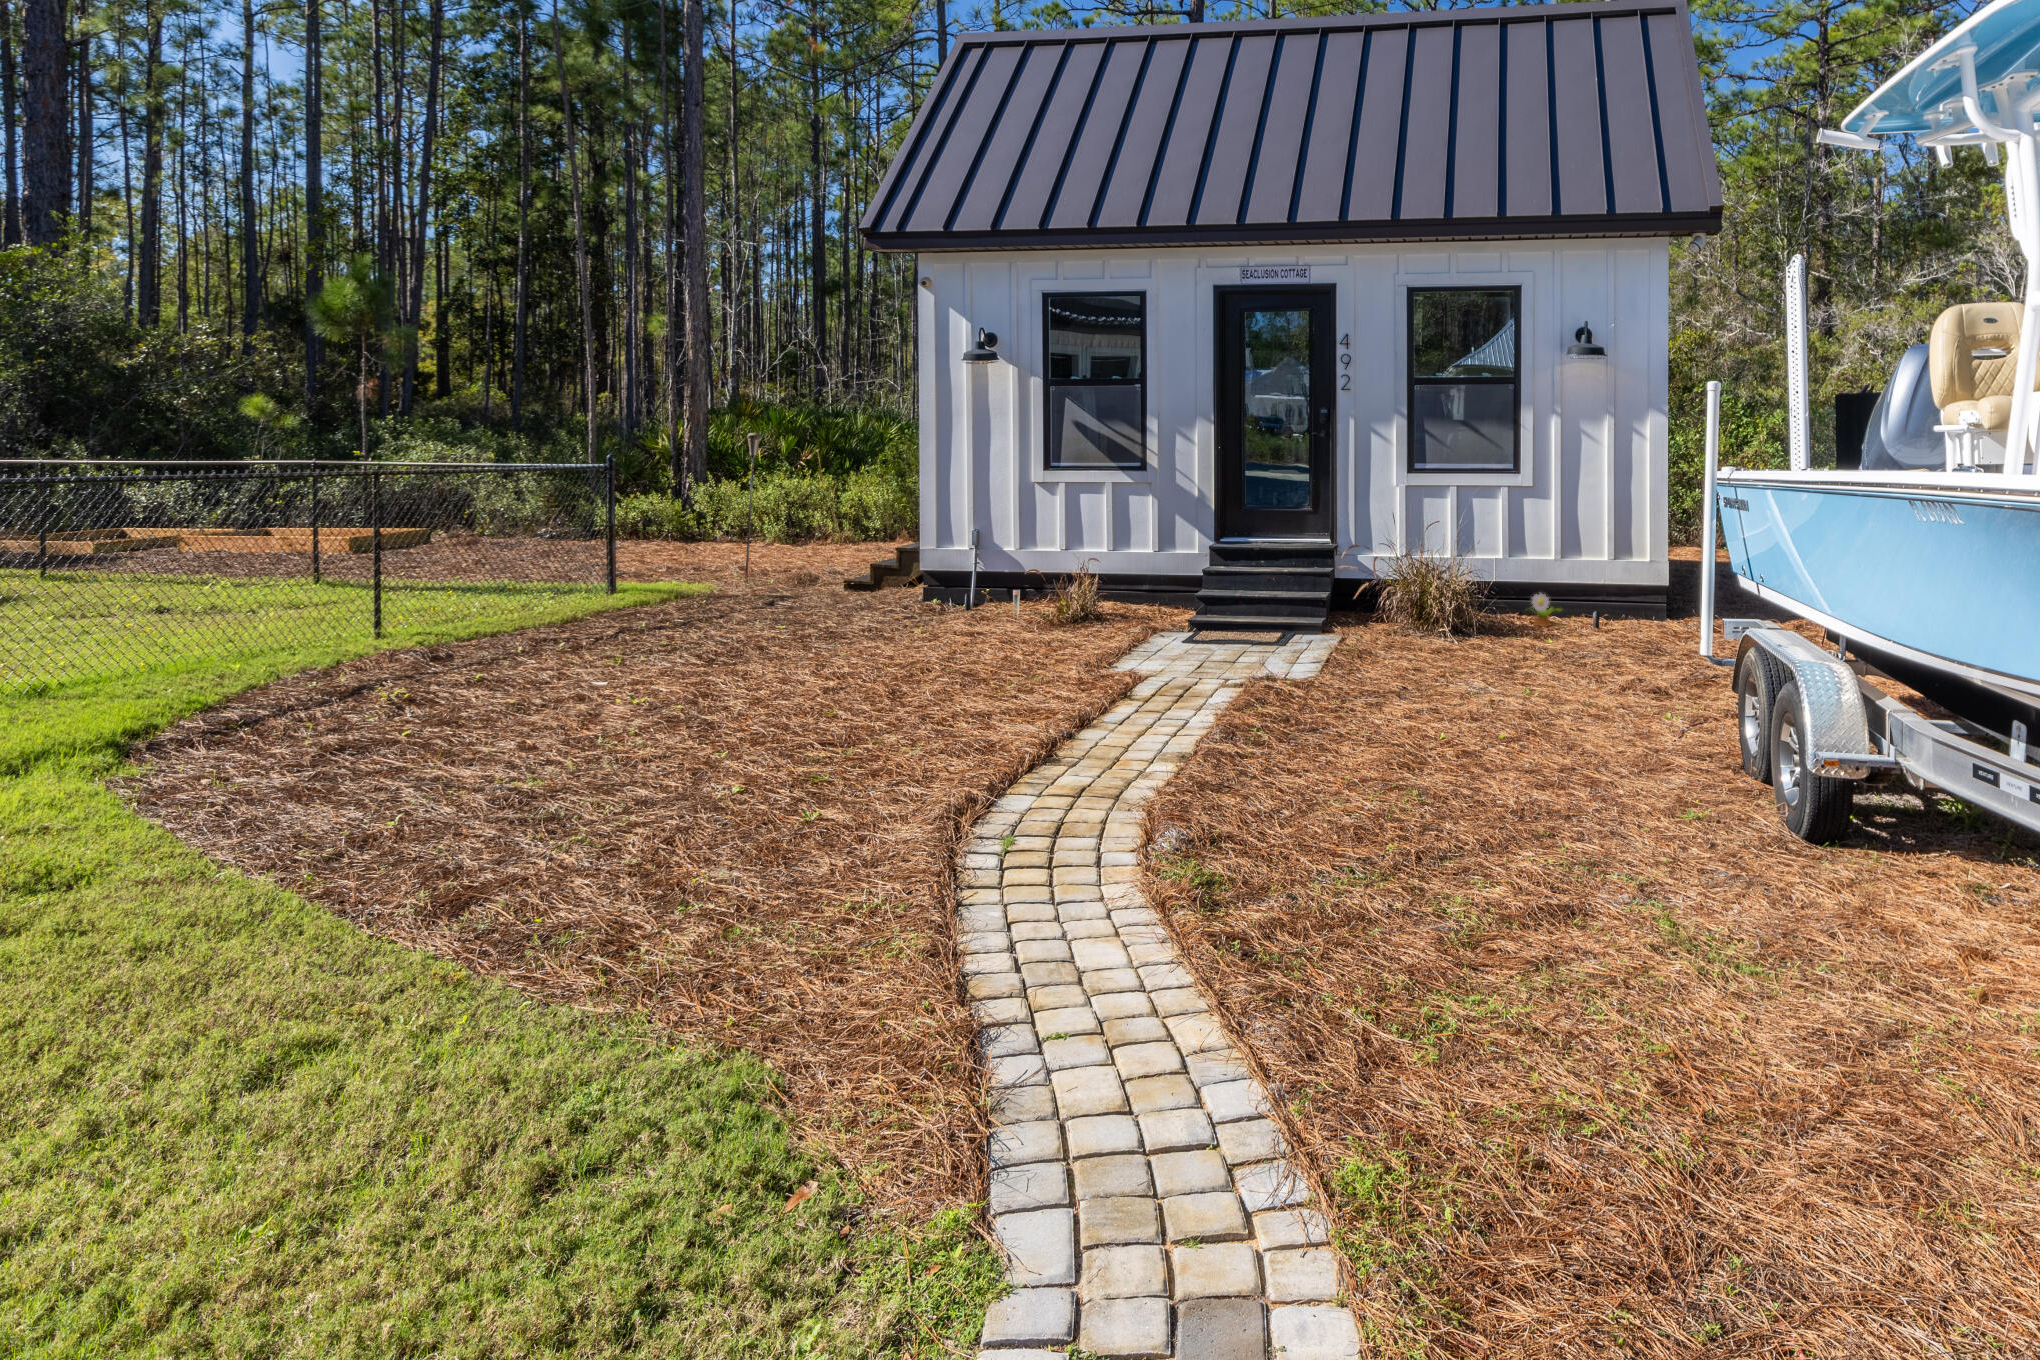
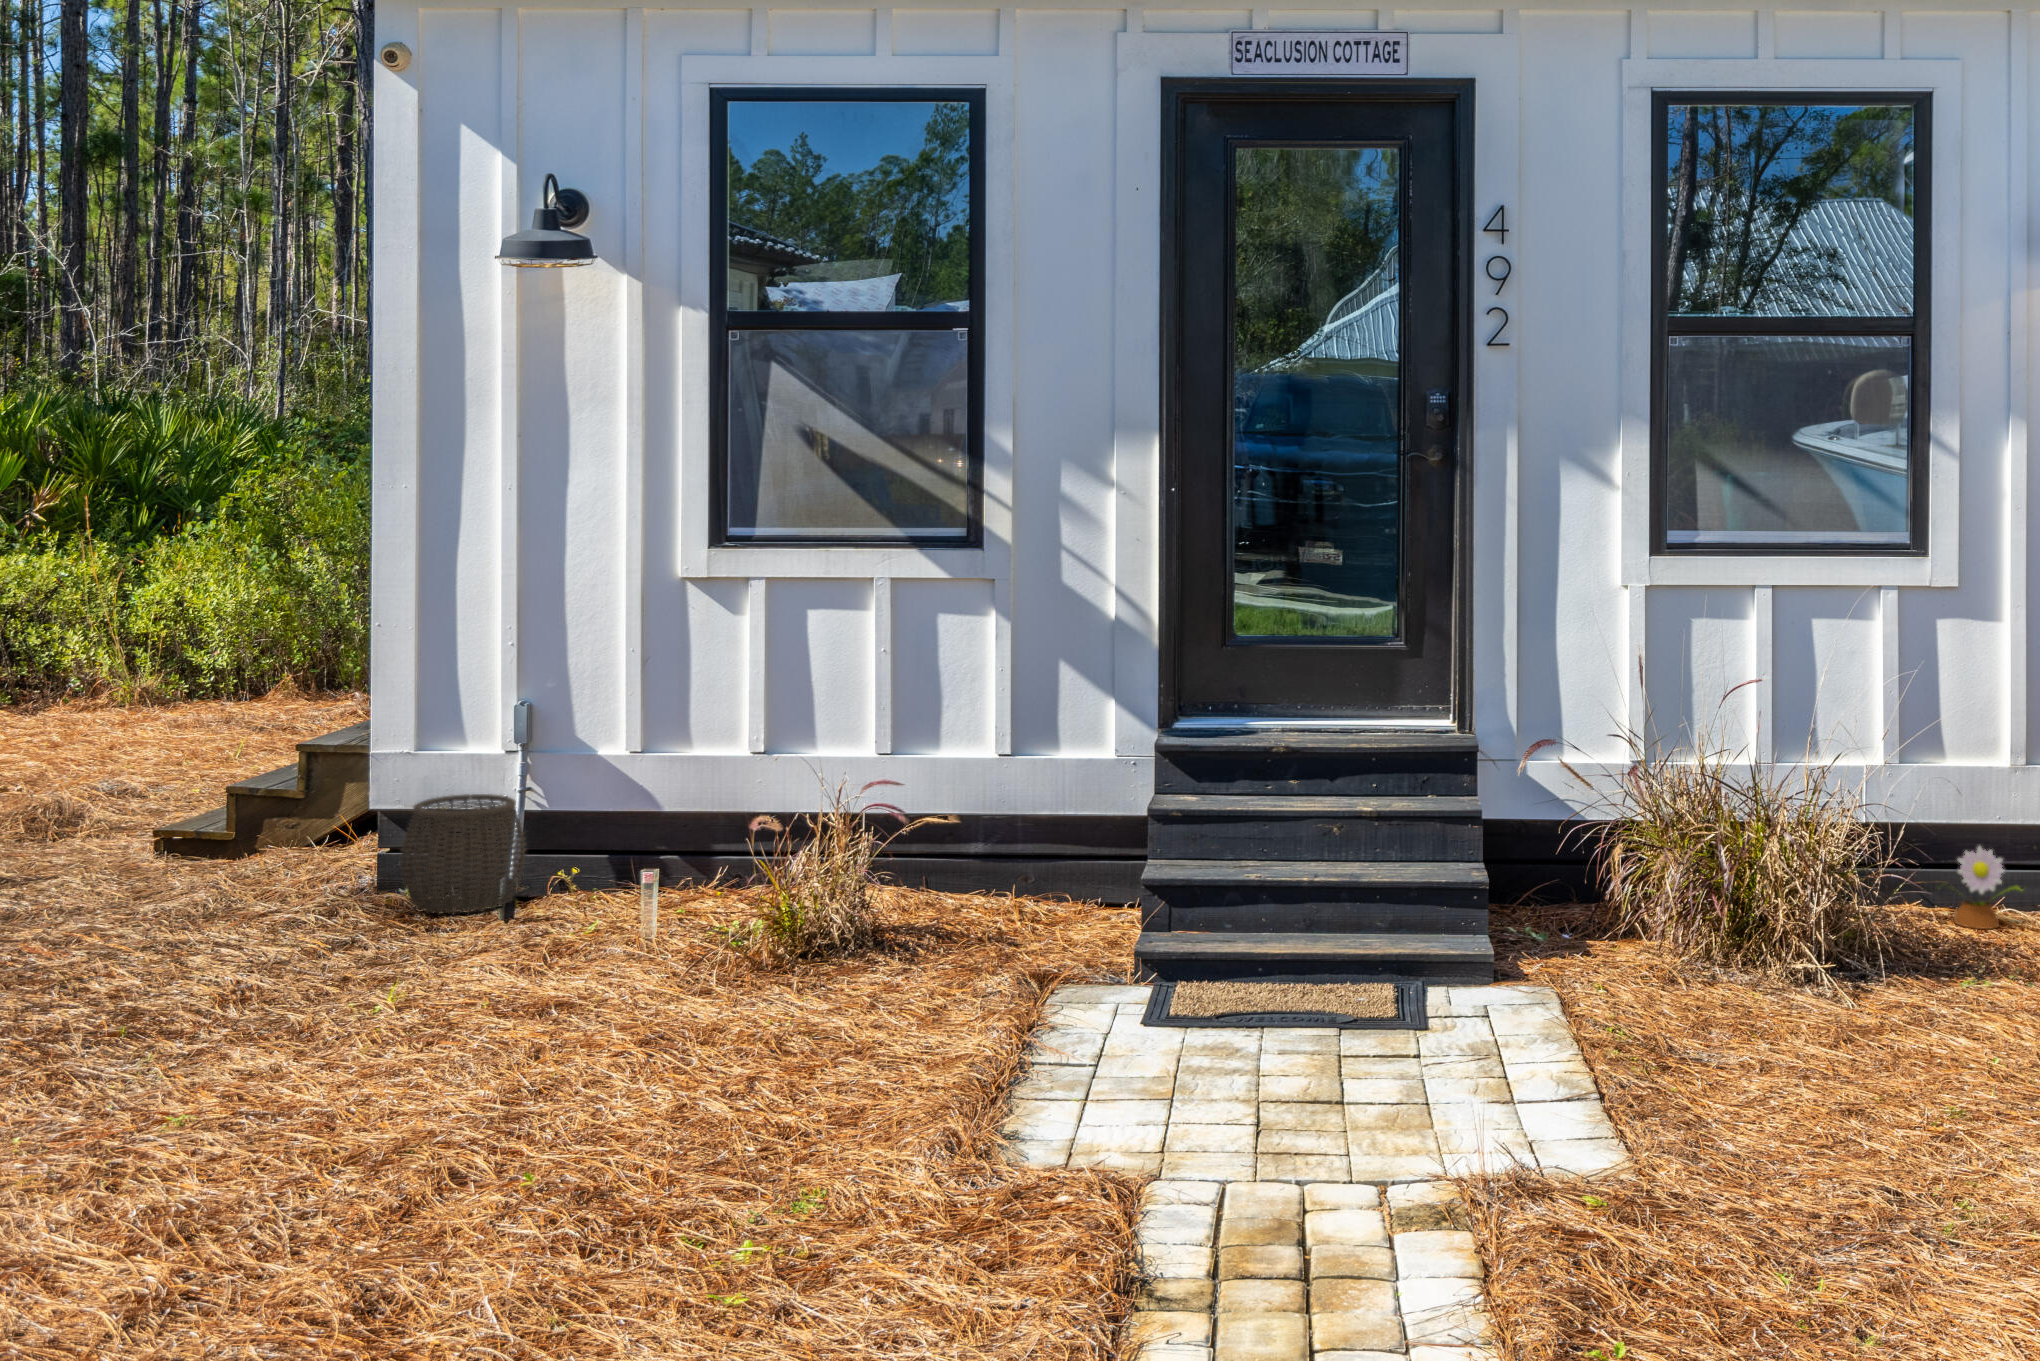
woven basket: none [929,564,976,607] -> present [400,794,526,915]

